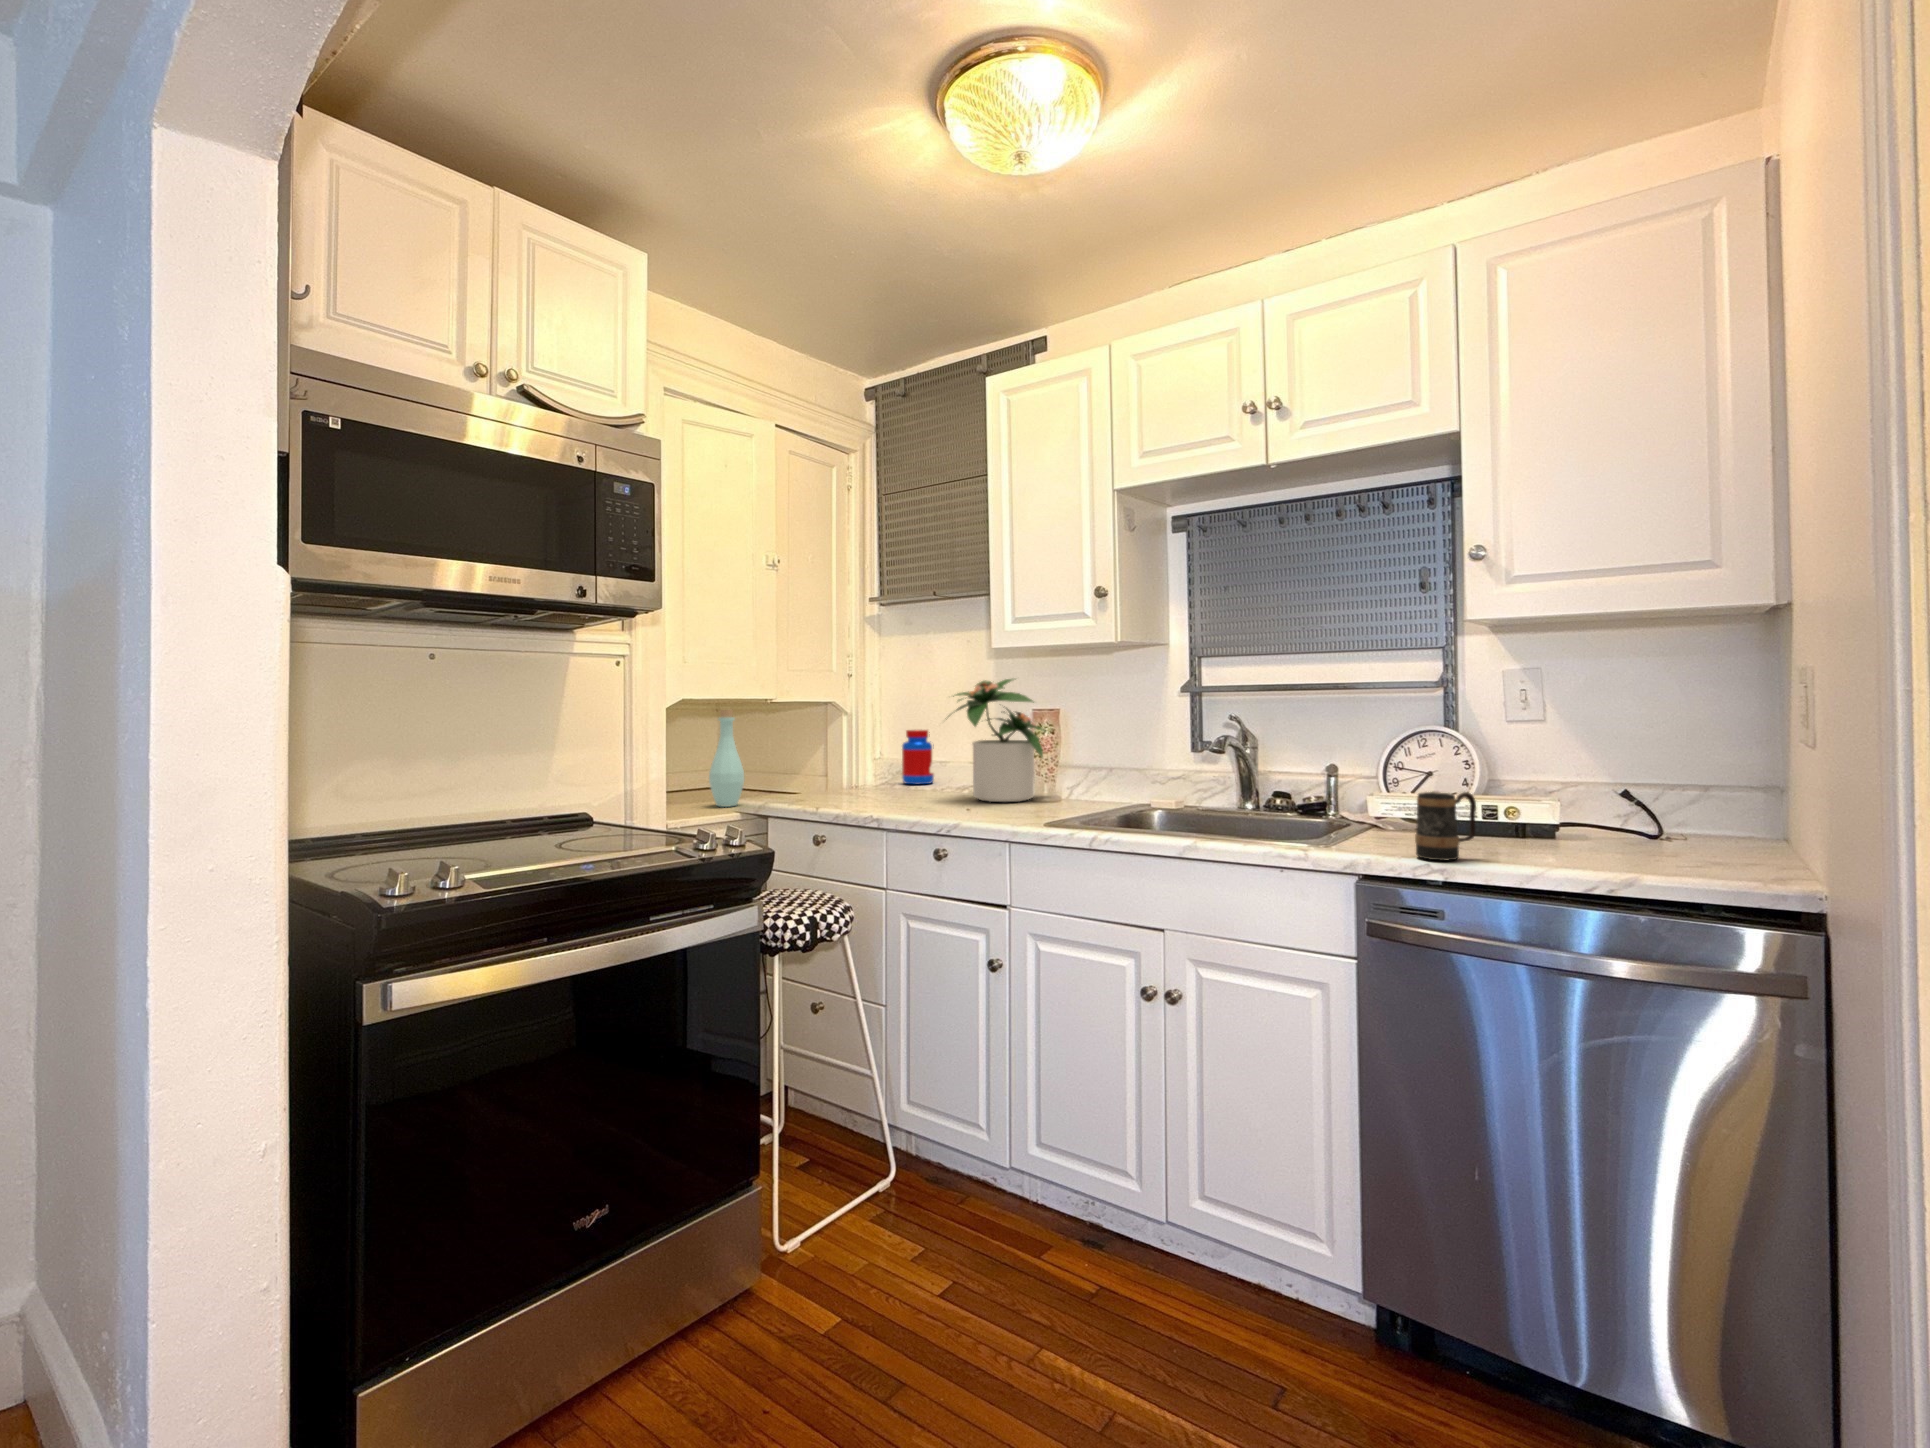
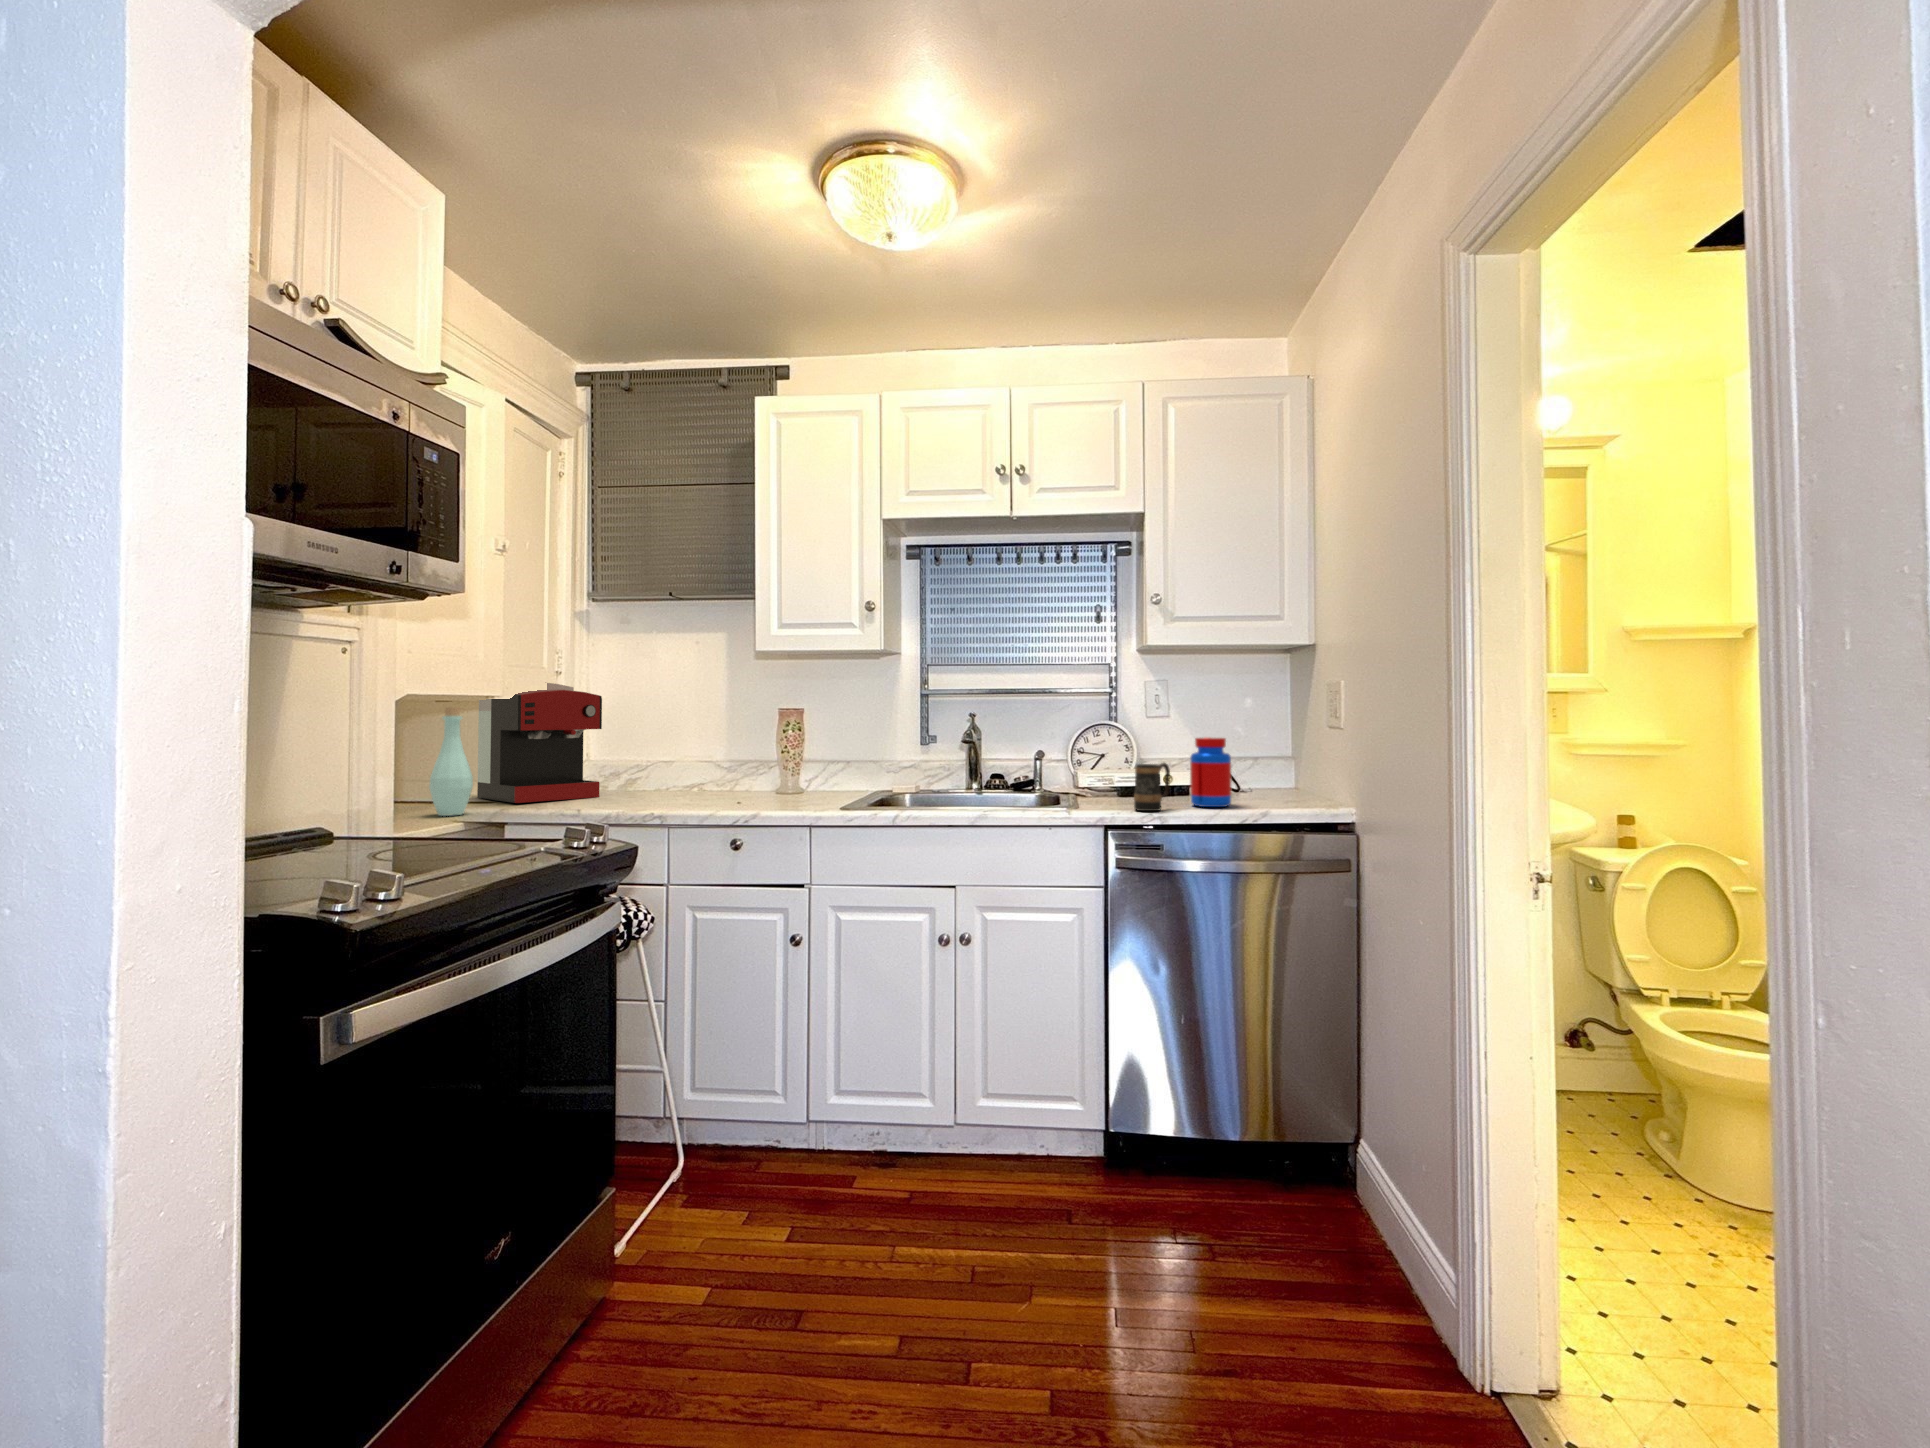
potted plant: present [949,679,1044,802] -> none [694,680,799,796]
coffee maker: none [778,683,870,797] -> present [477,683,602,803]
jar: present [902,729,934,784] -> present [1190,737,1232,807]

